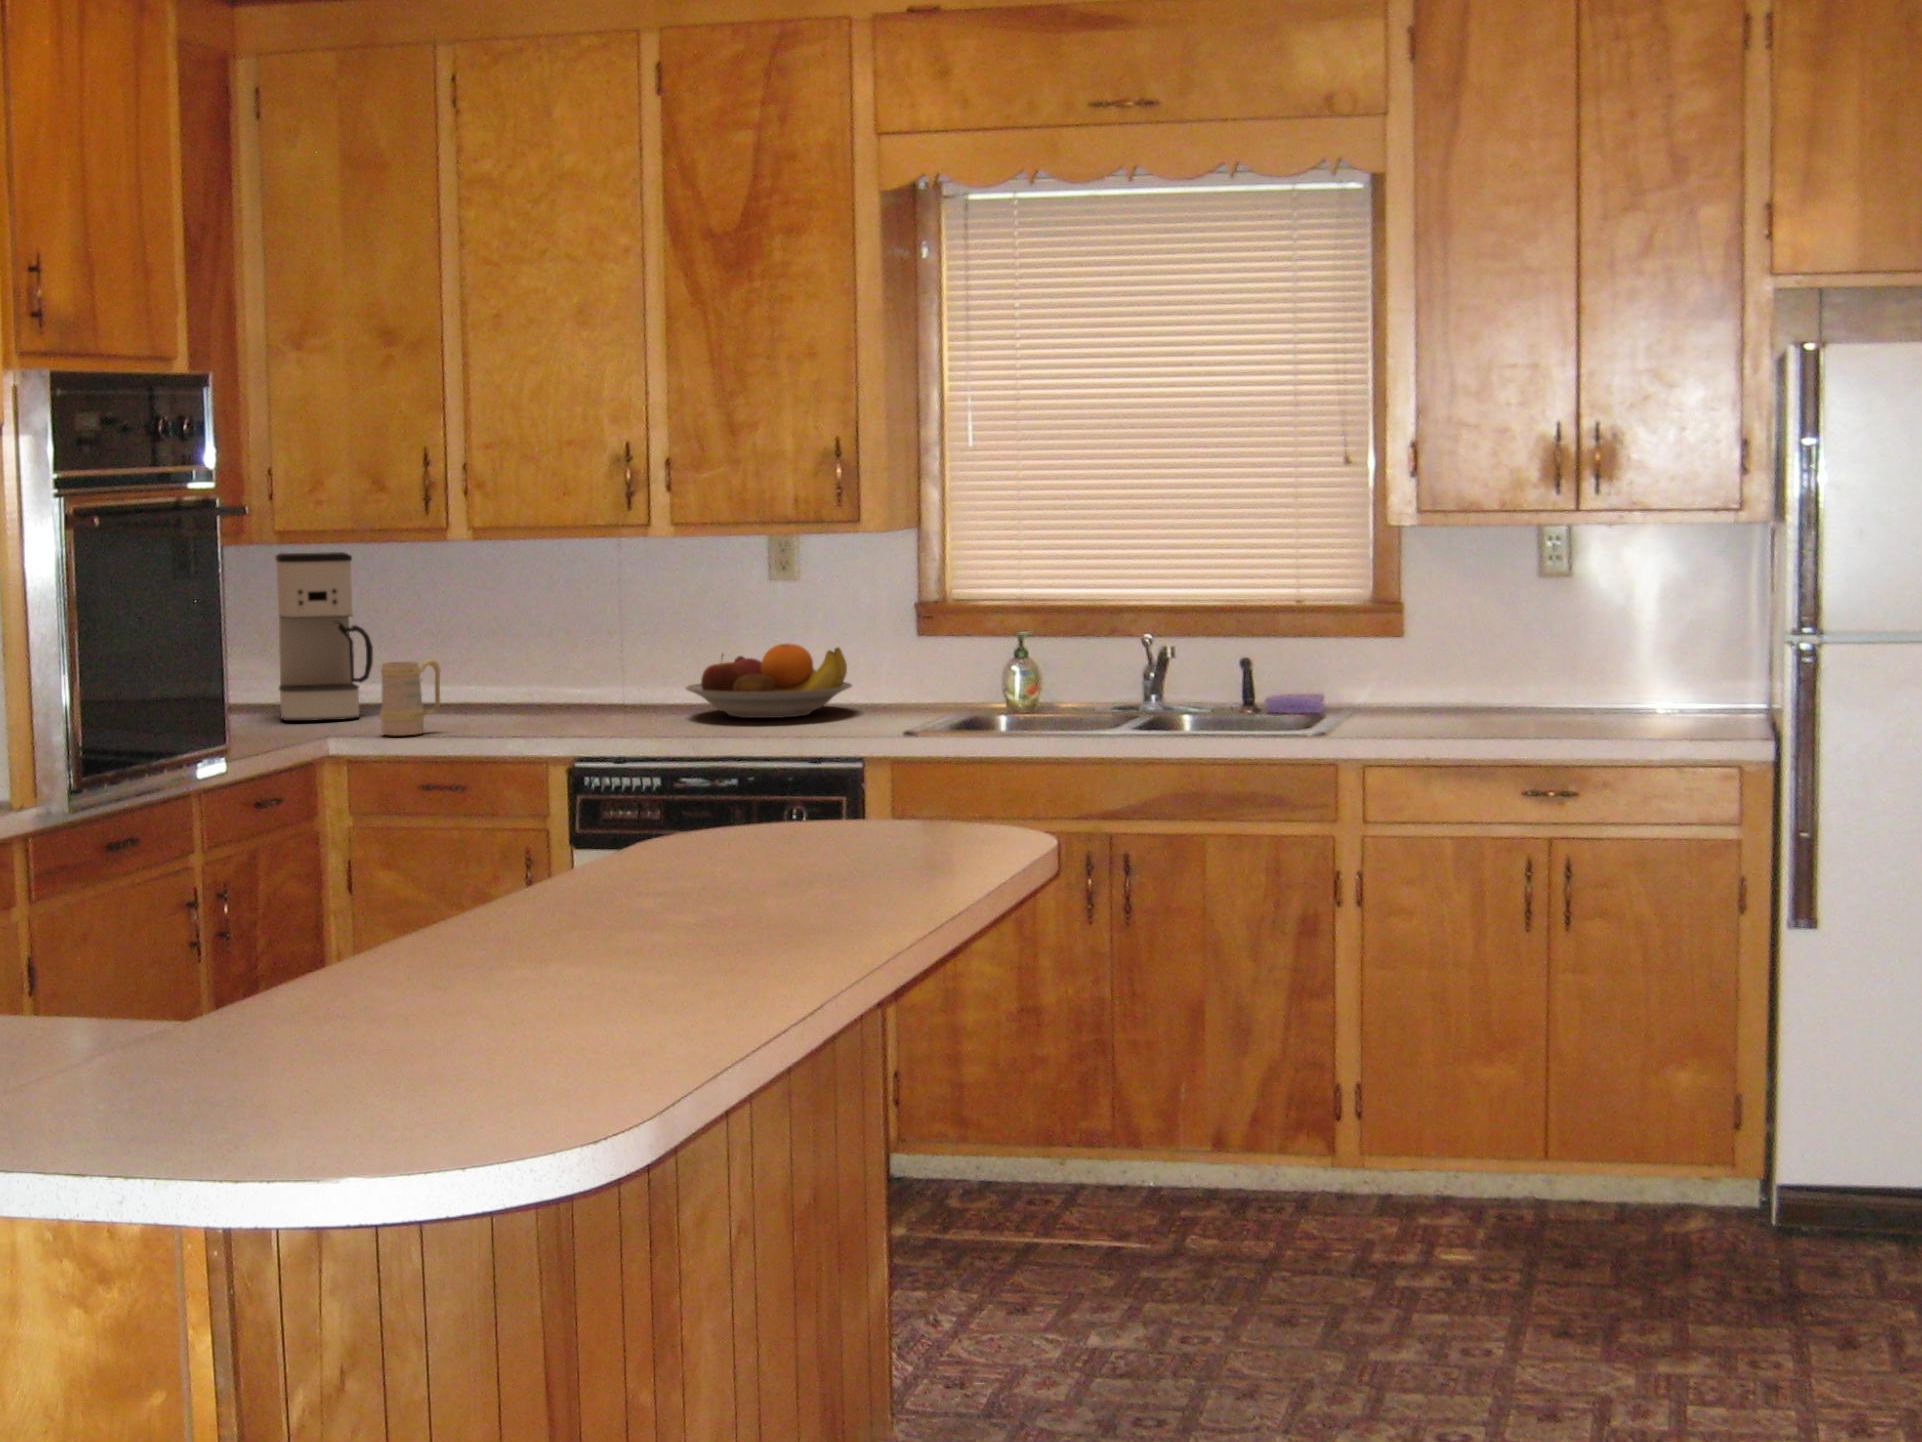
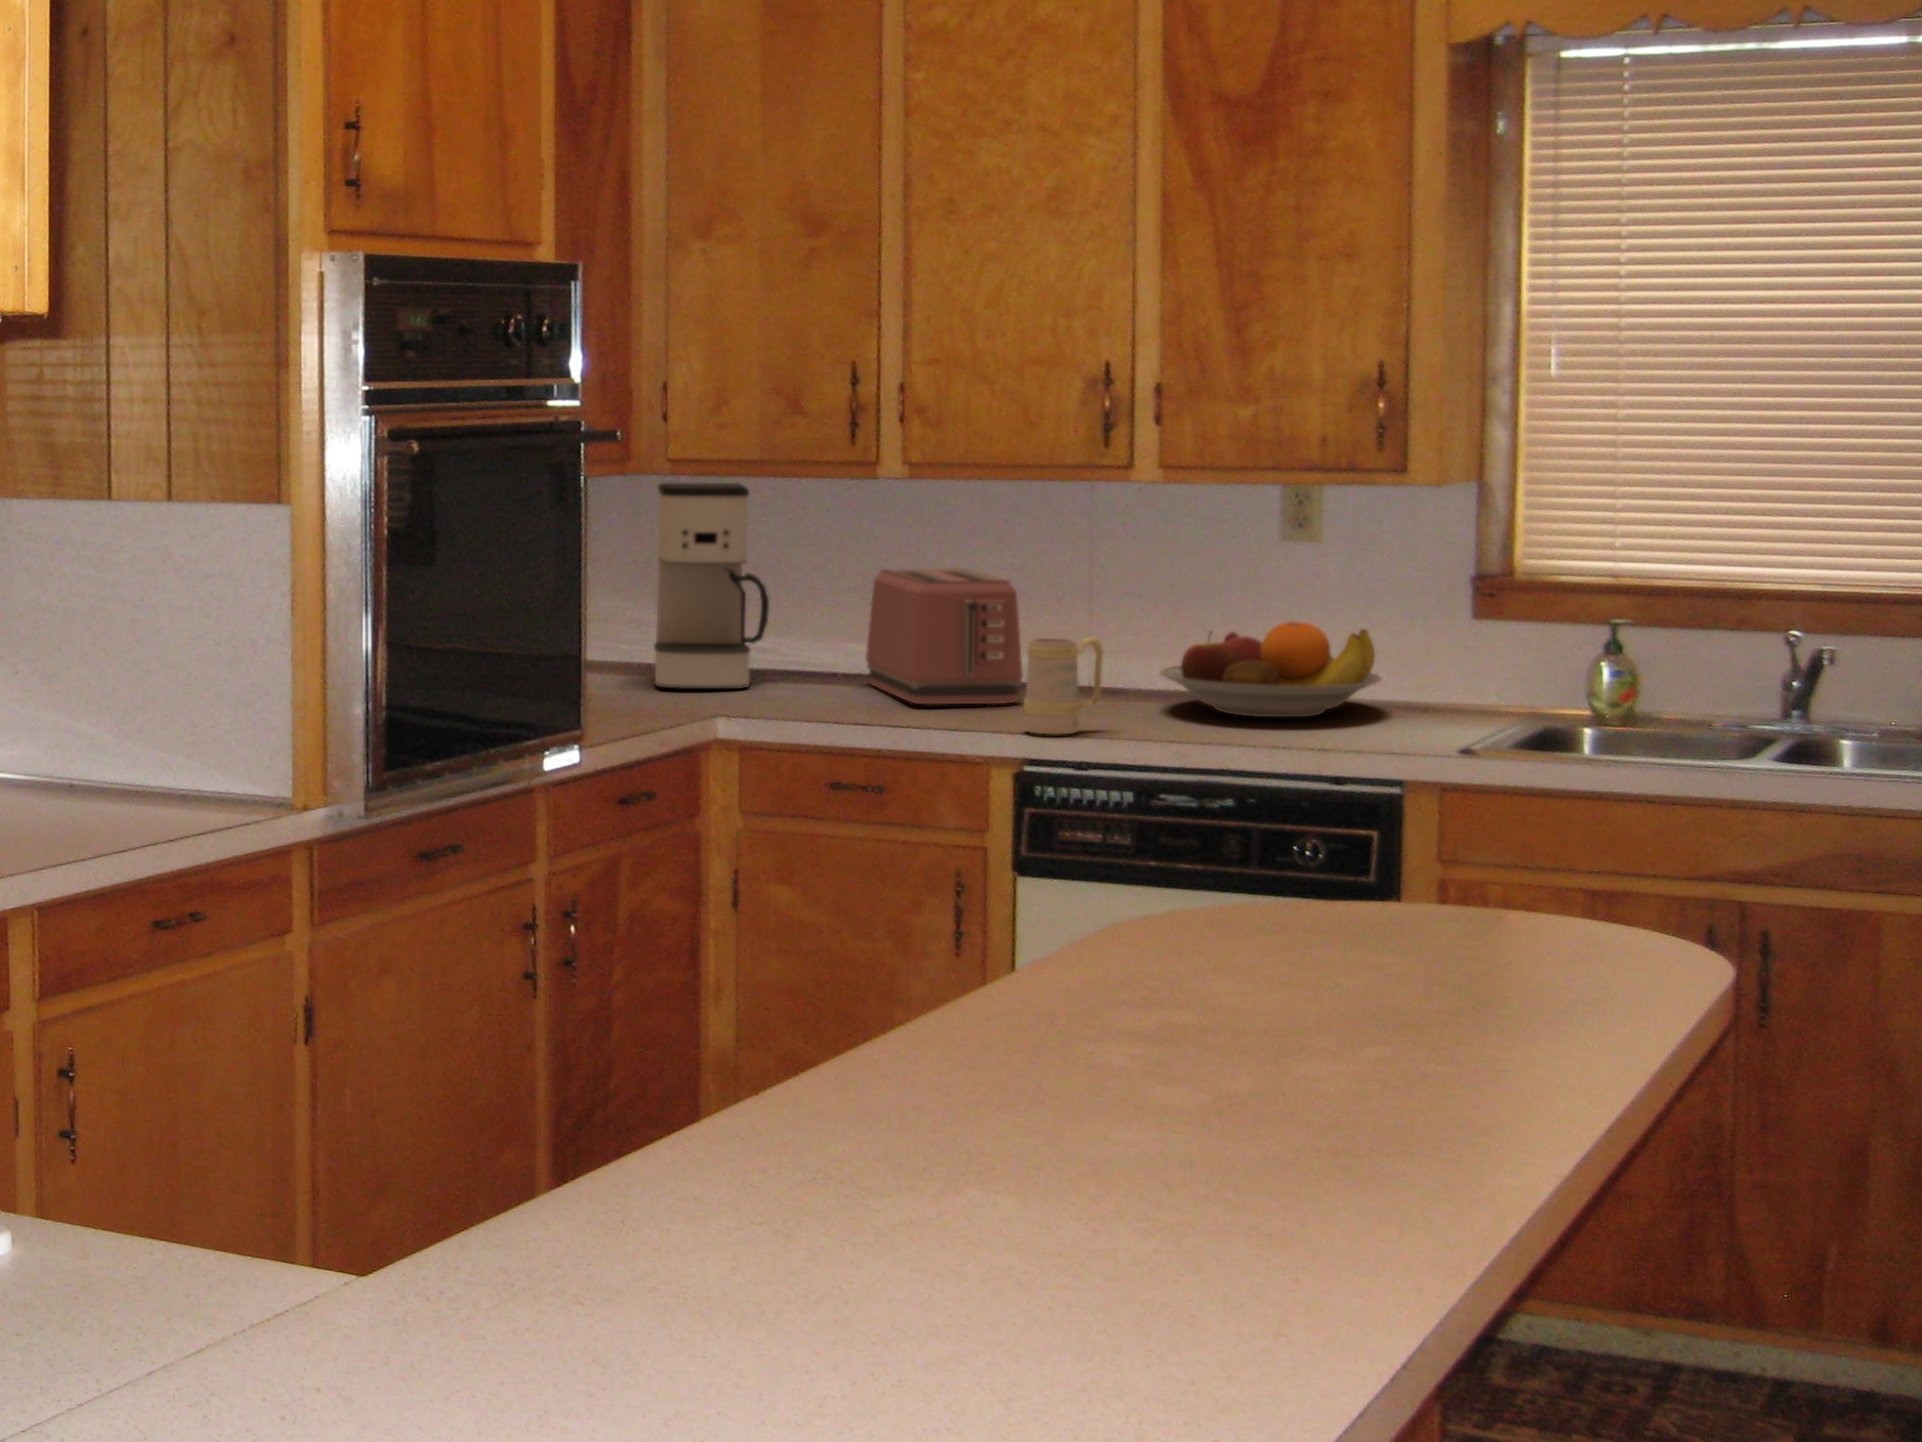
toaster: none [454,616,579,722] -> present [866,569,1023,704]
mug: present [380,659,440,735] -> present [1024,637,1103,734]

